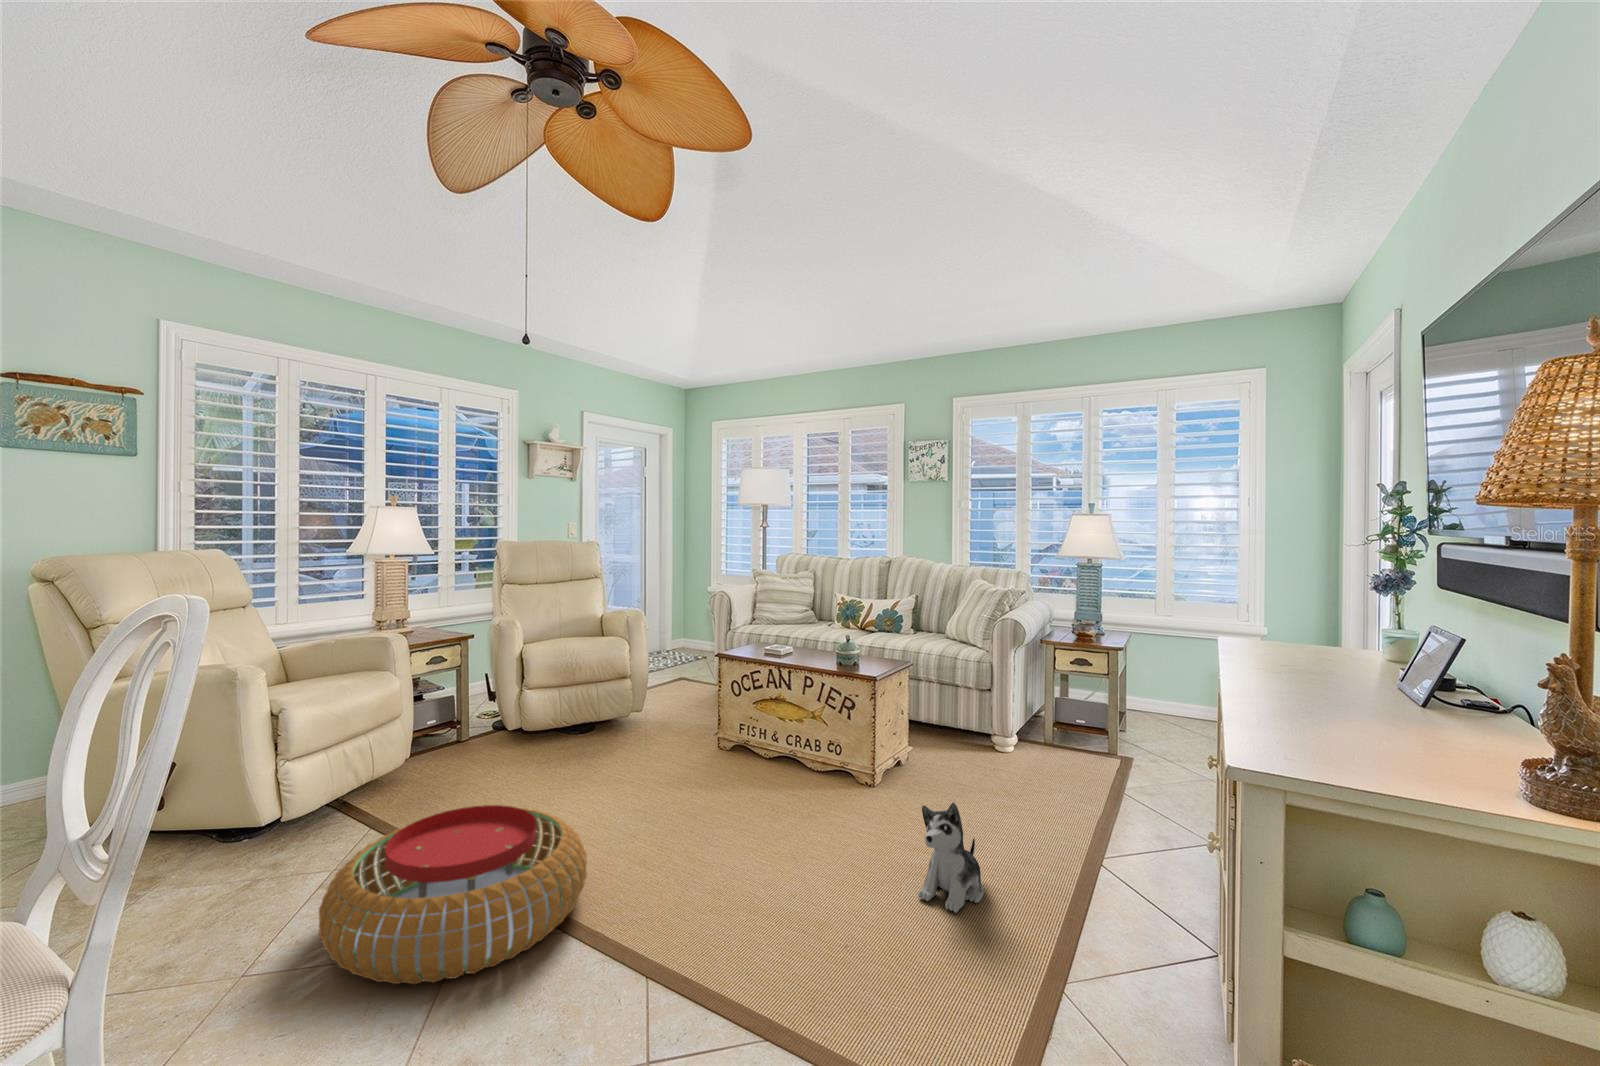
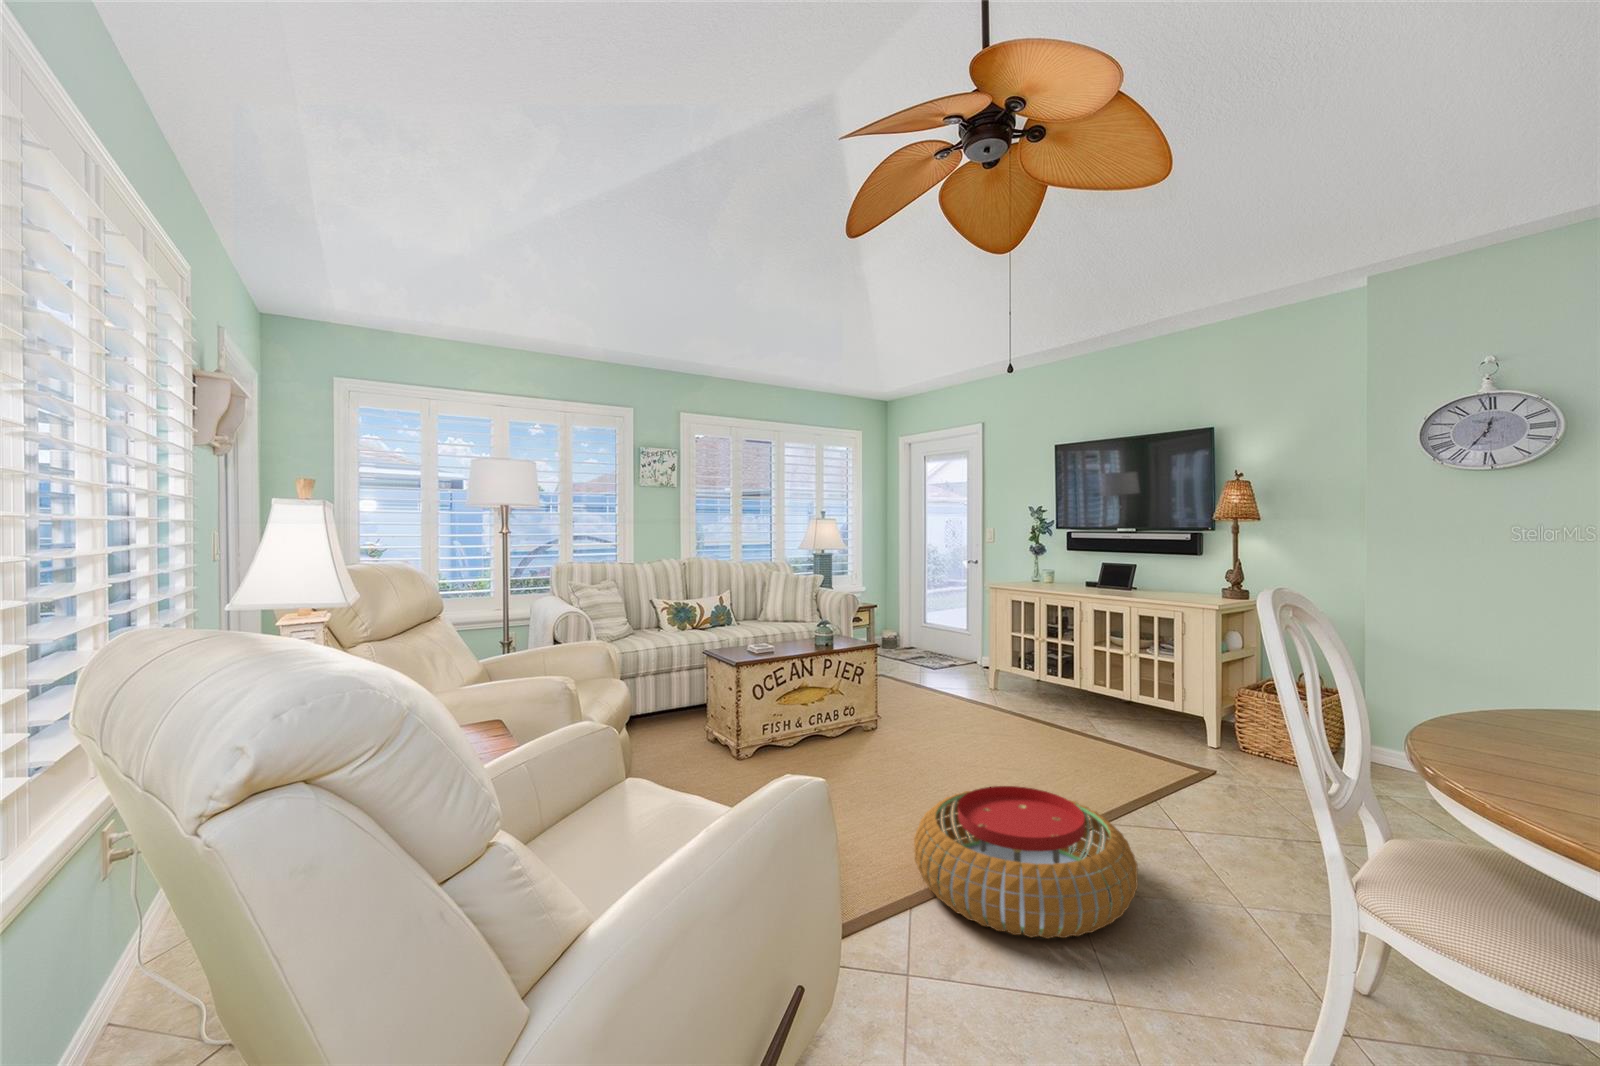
plush toy: present [918,803,984,913] -> none [1018,686,1061,747]

